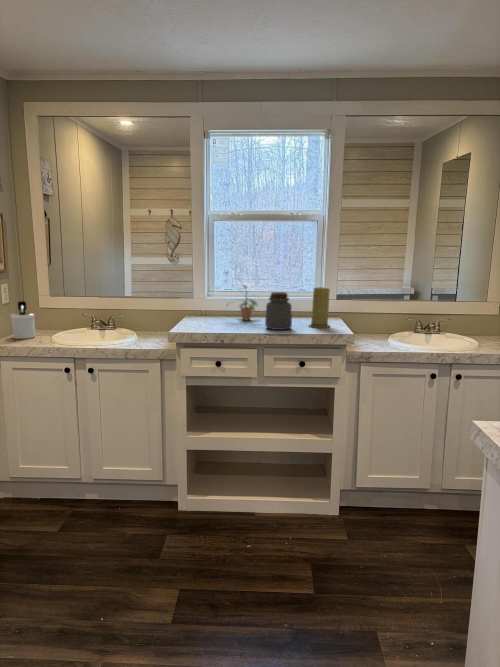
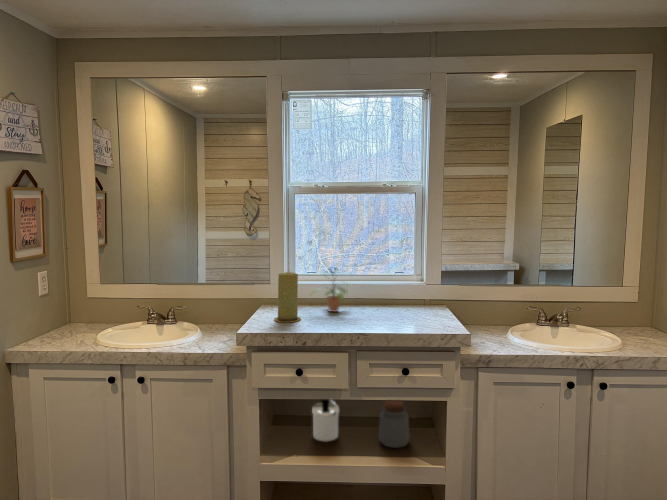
candle: present [309,287,330,328] -> present [274,272,301,322]
jar: present [265,292,292,330] -> present [379,400,409,448]
soap dispenser: present [11,301,35,339] -> present [312,400,339,441]

